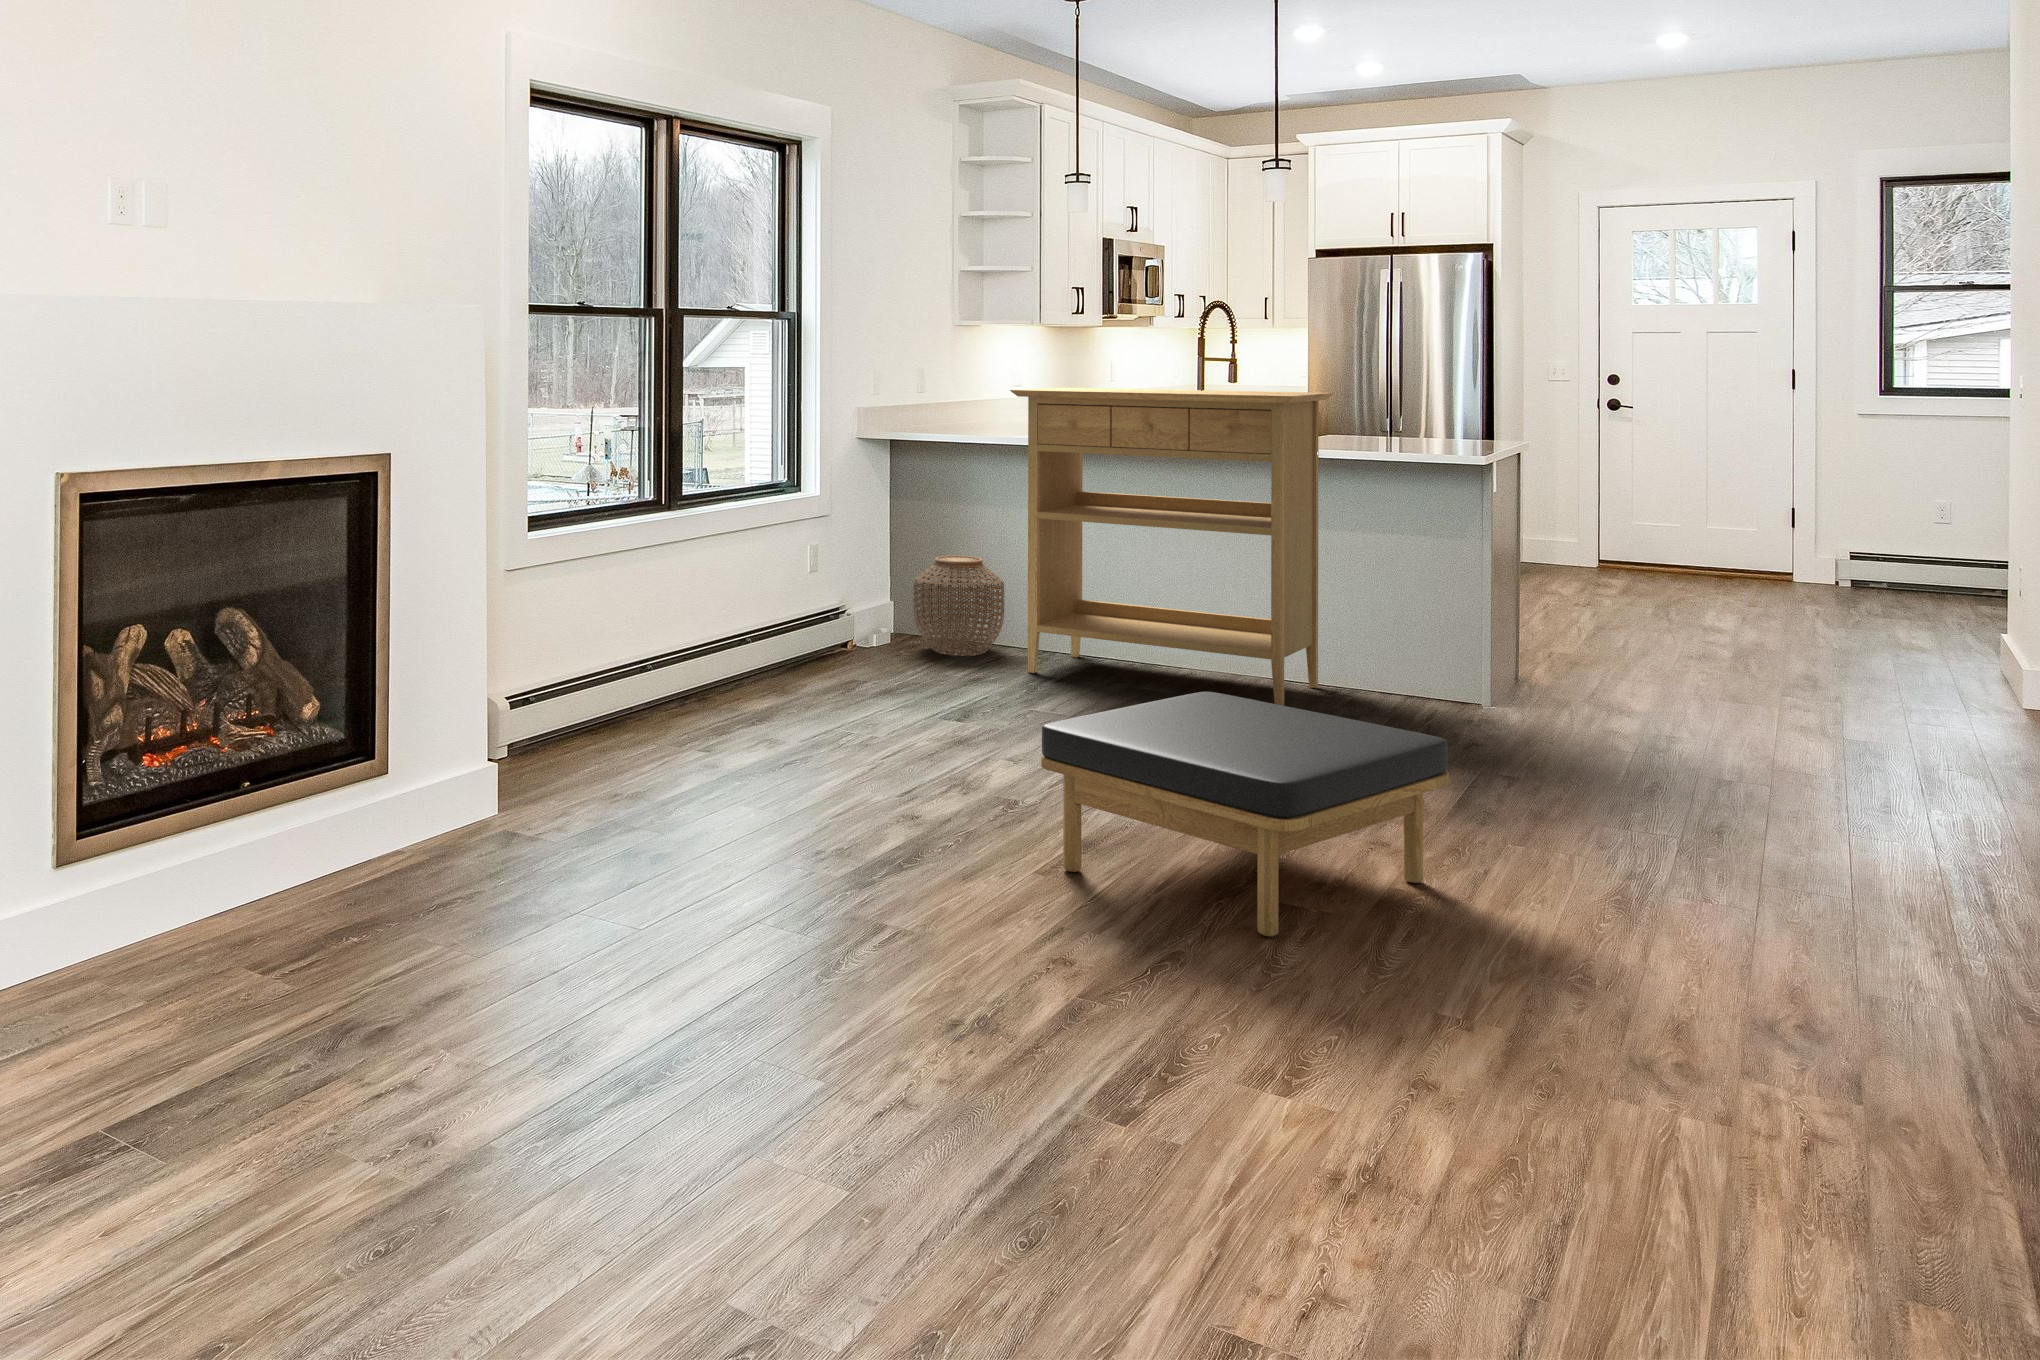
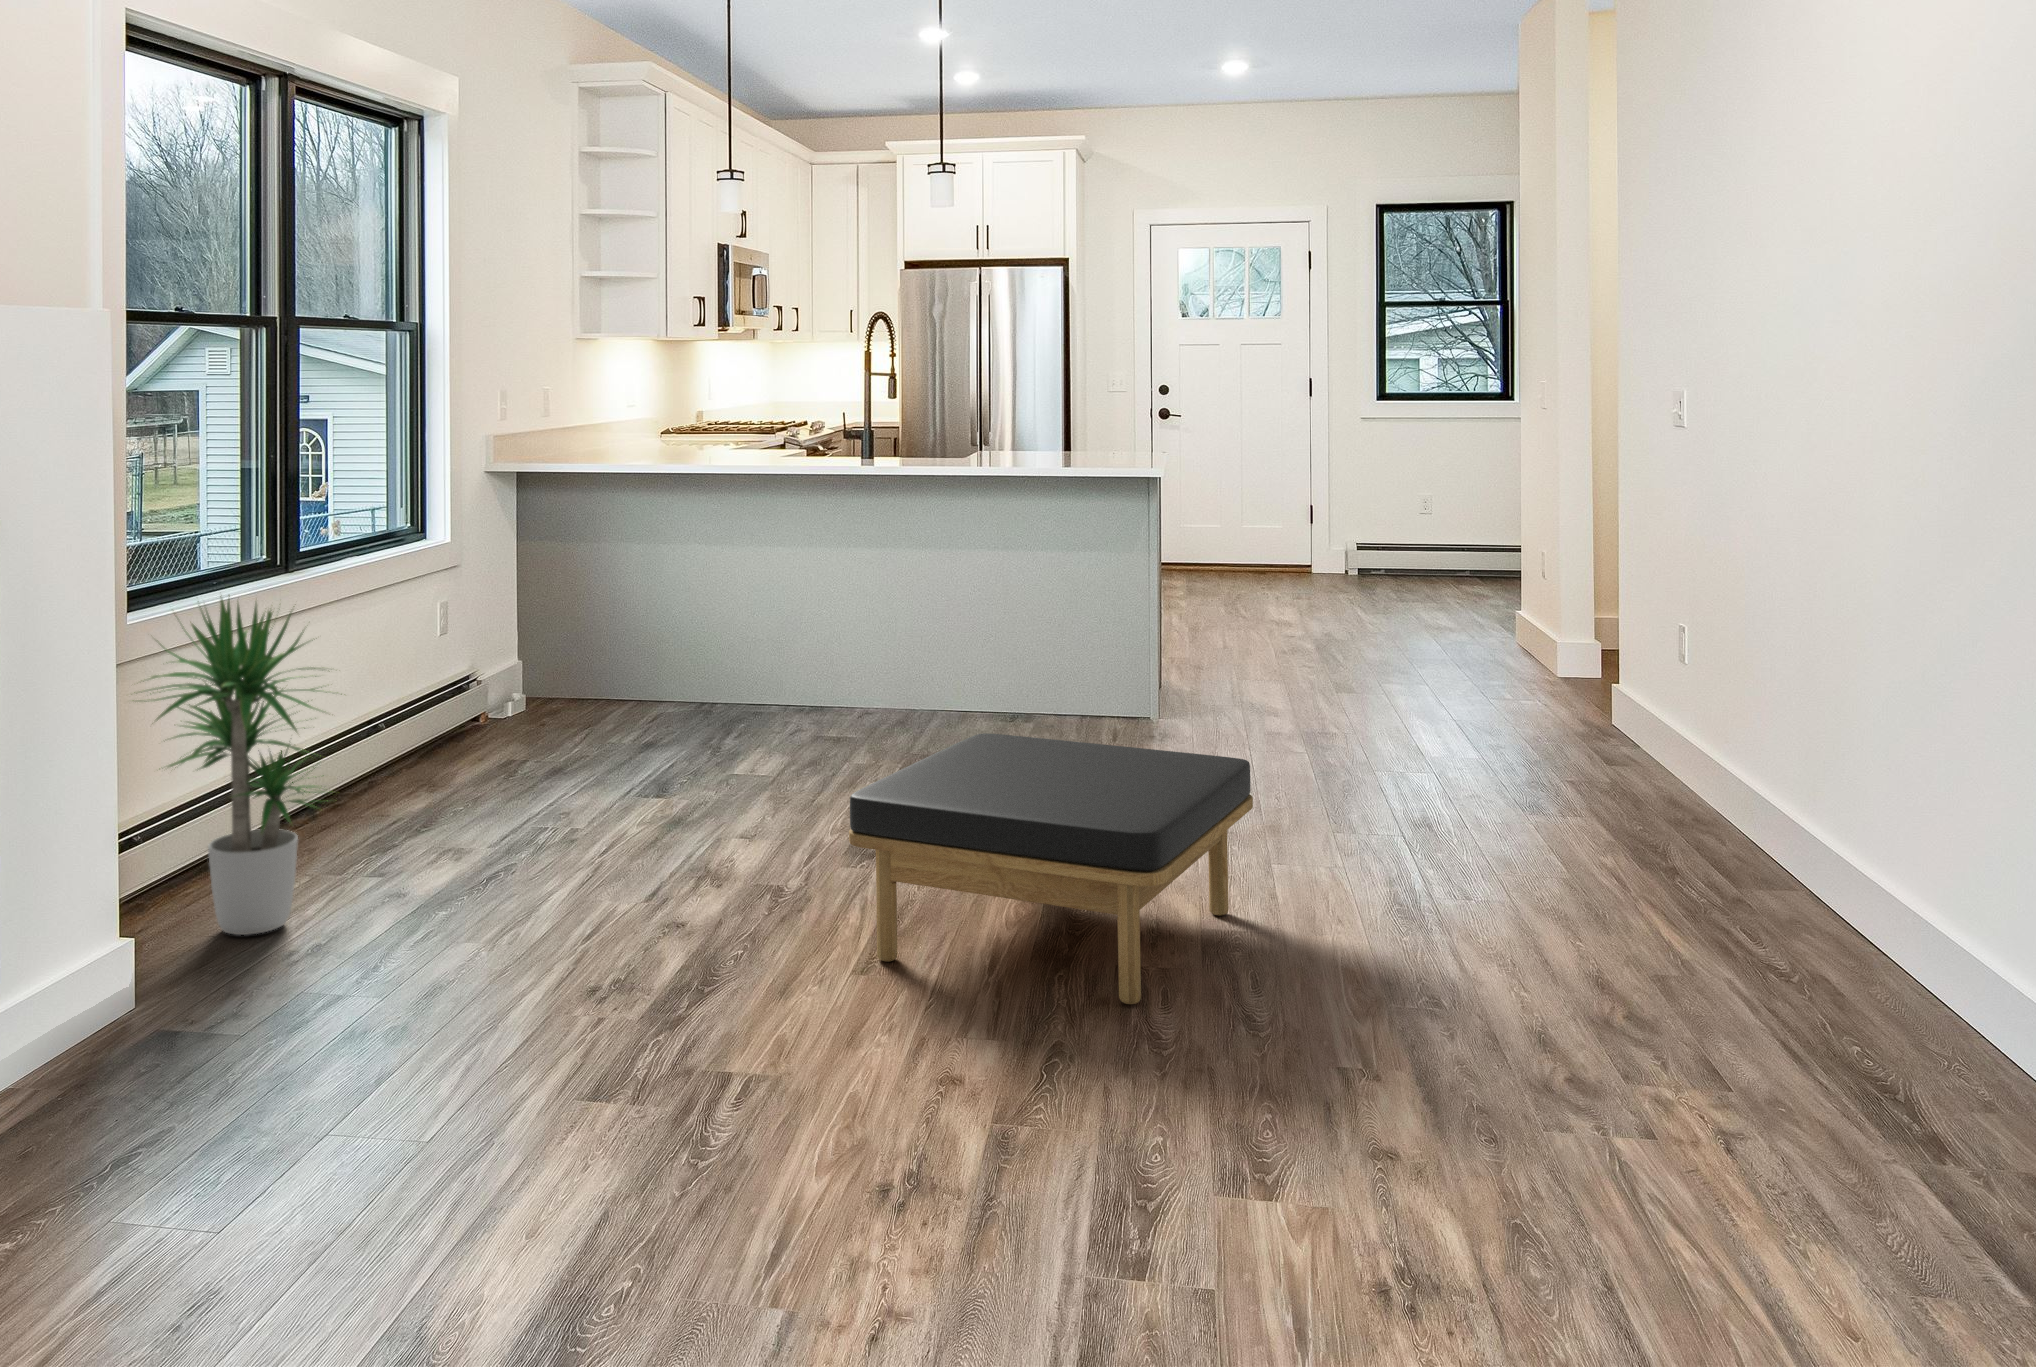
console table: present [1010,387,1333,706] -> none [675,404,1004,735]
potted plant: none [507,518,668,781] -> present [133,596,342,935]
woven basket: present [913,556,1004,656] -> none [558,600,660,714]

